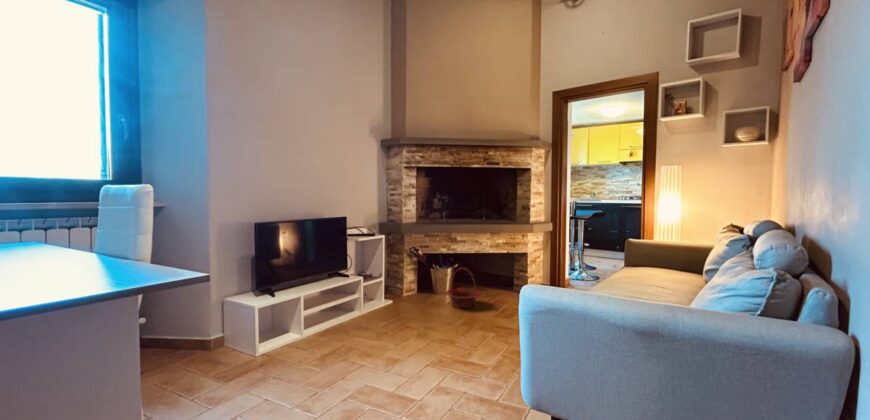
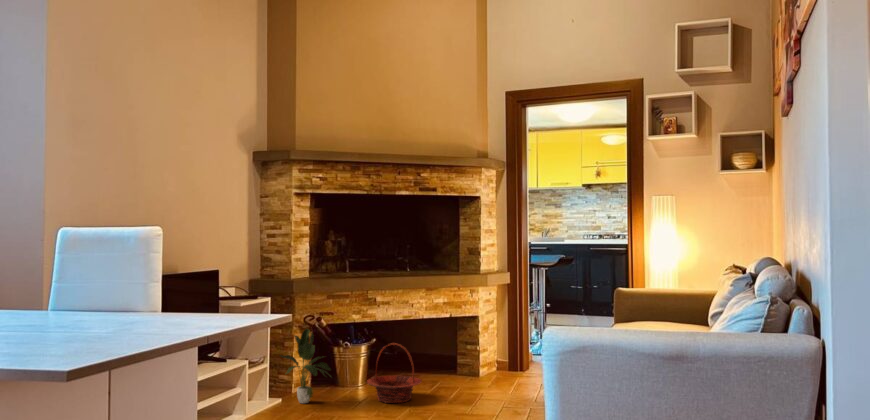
potted plant: none [388,256,424,304] -> present [280,329,331,403]

